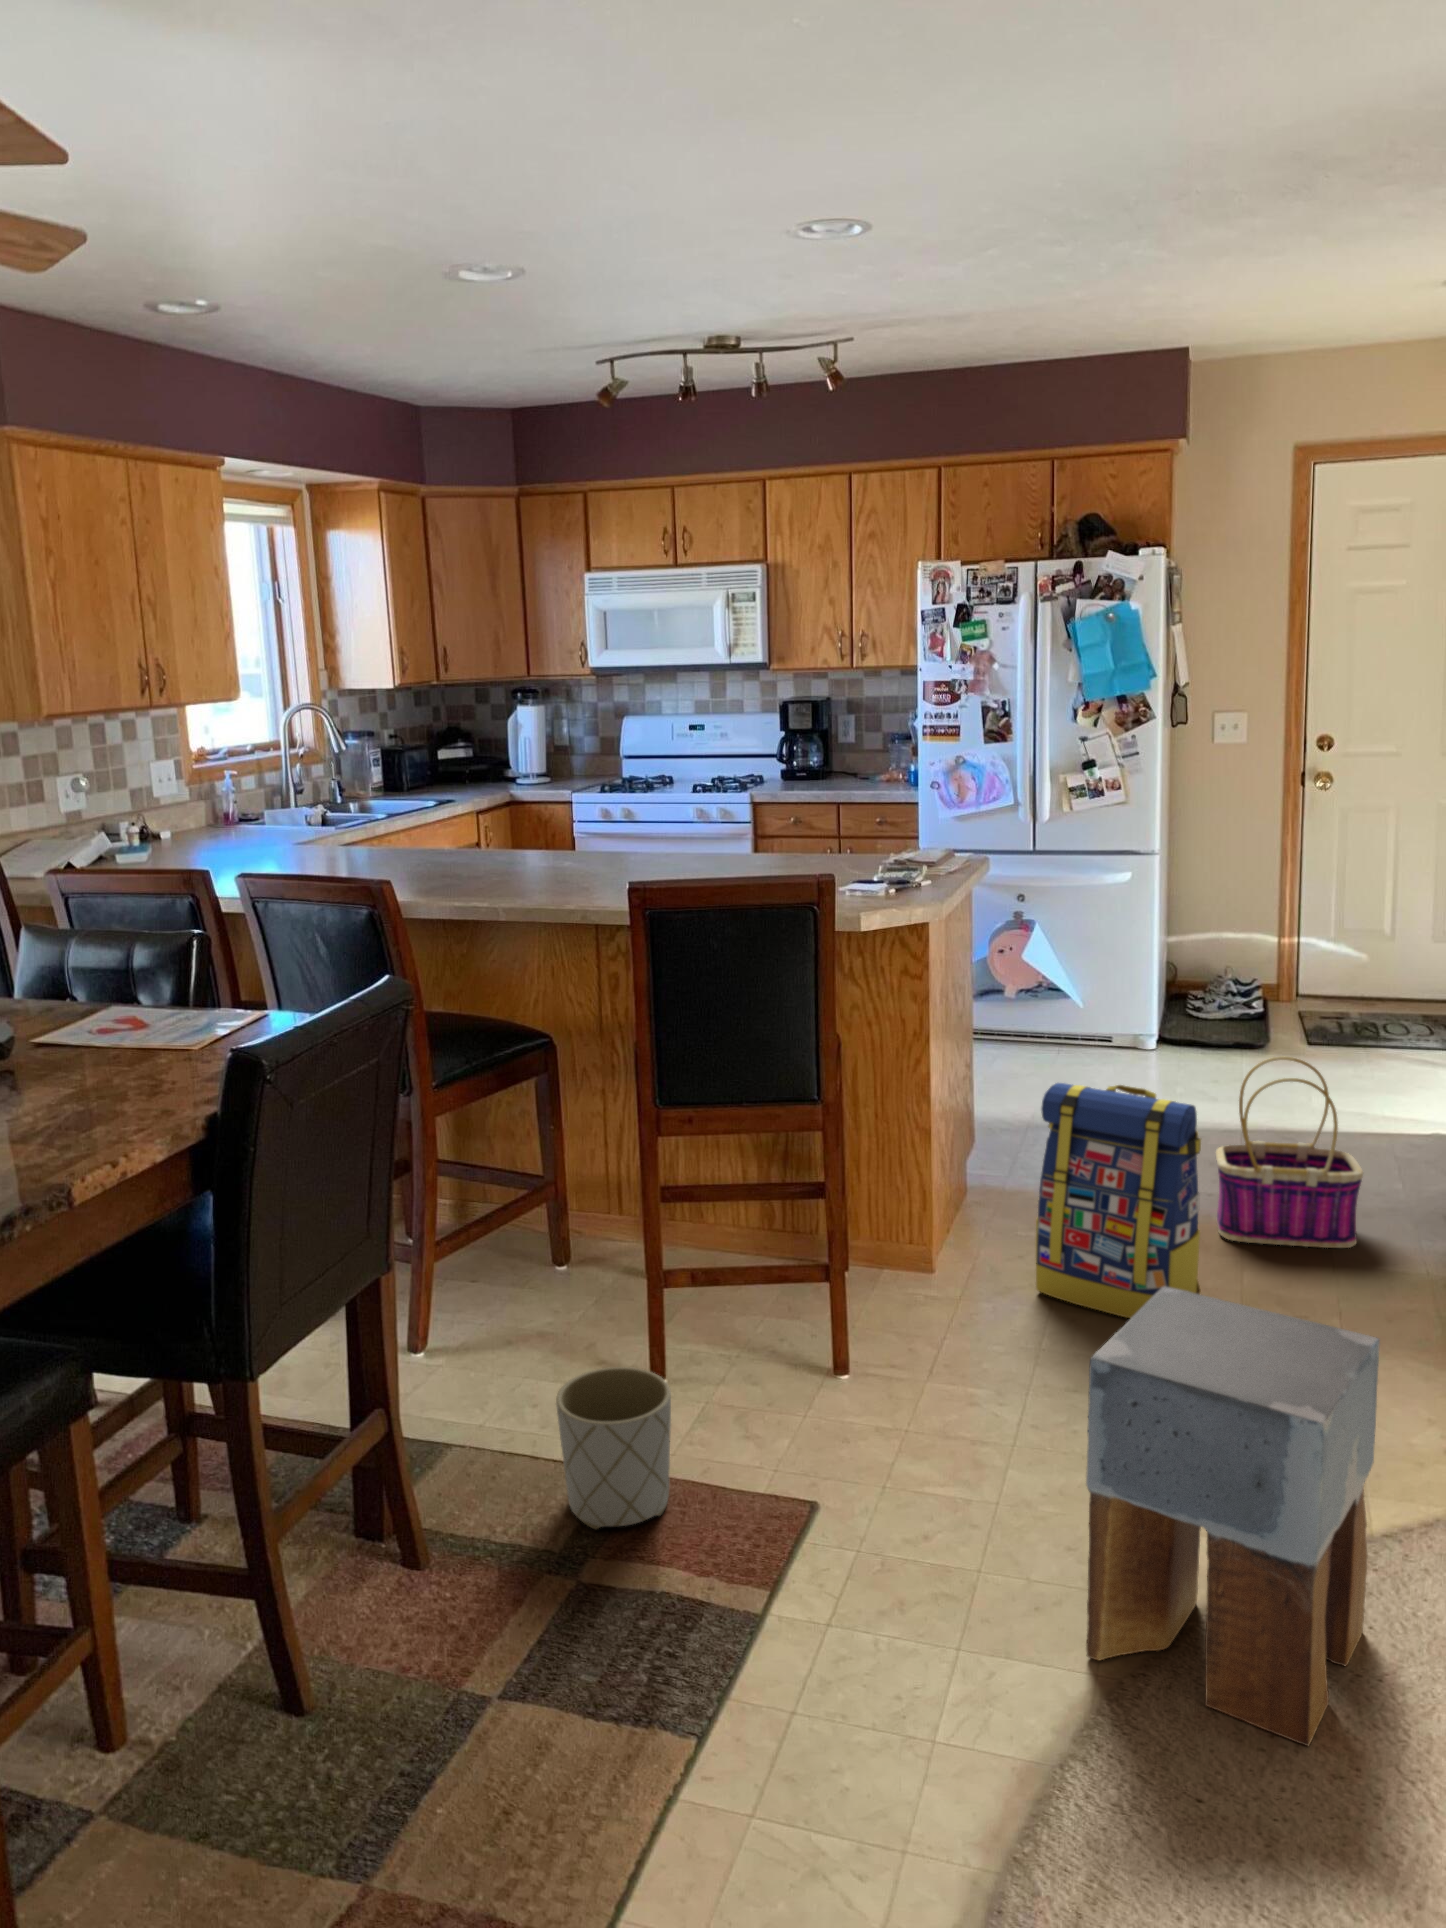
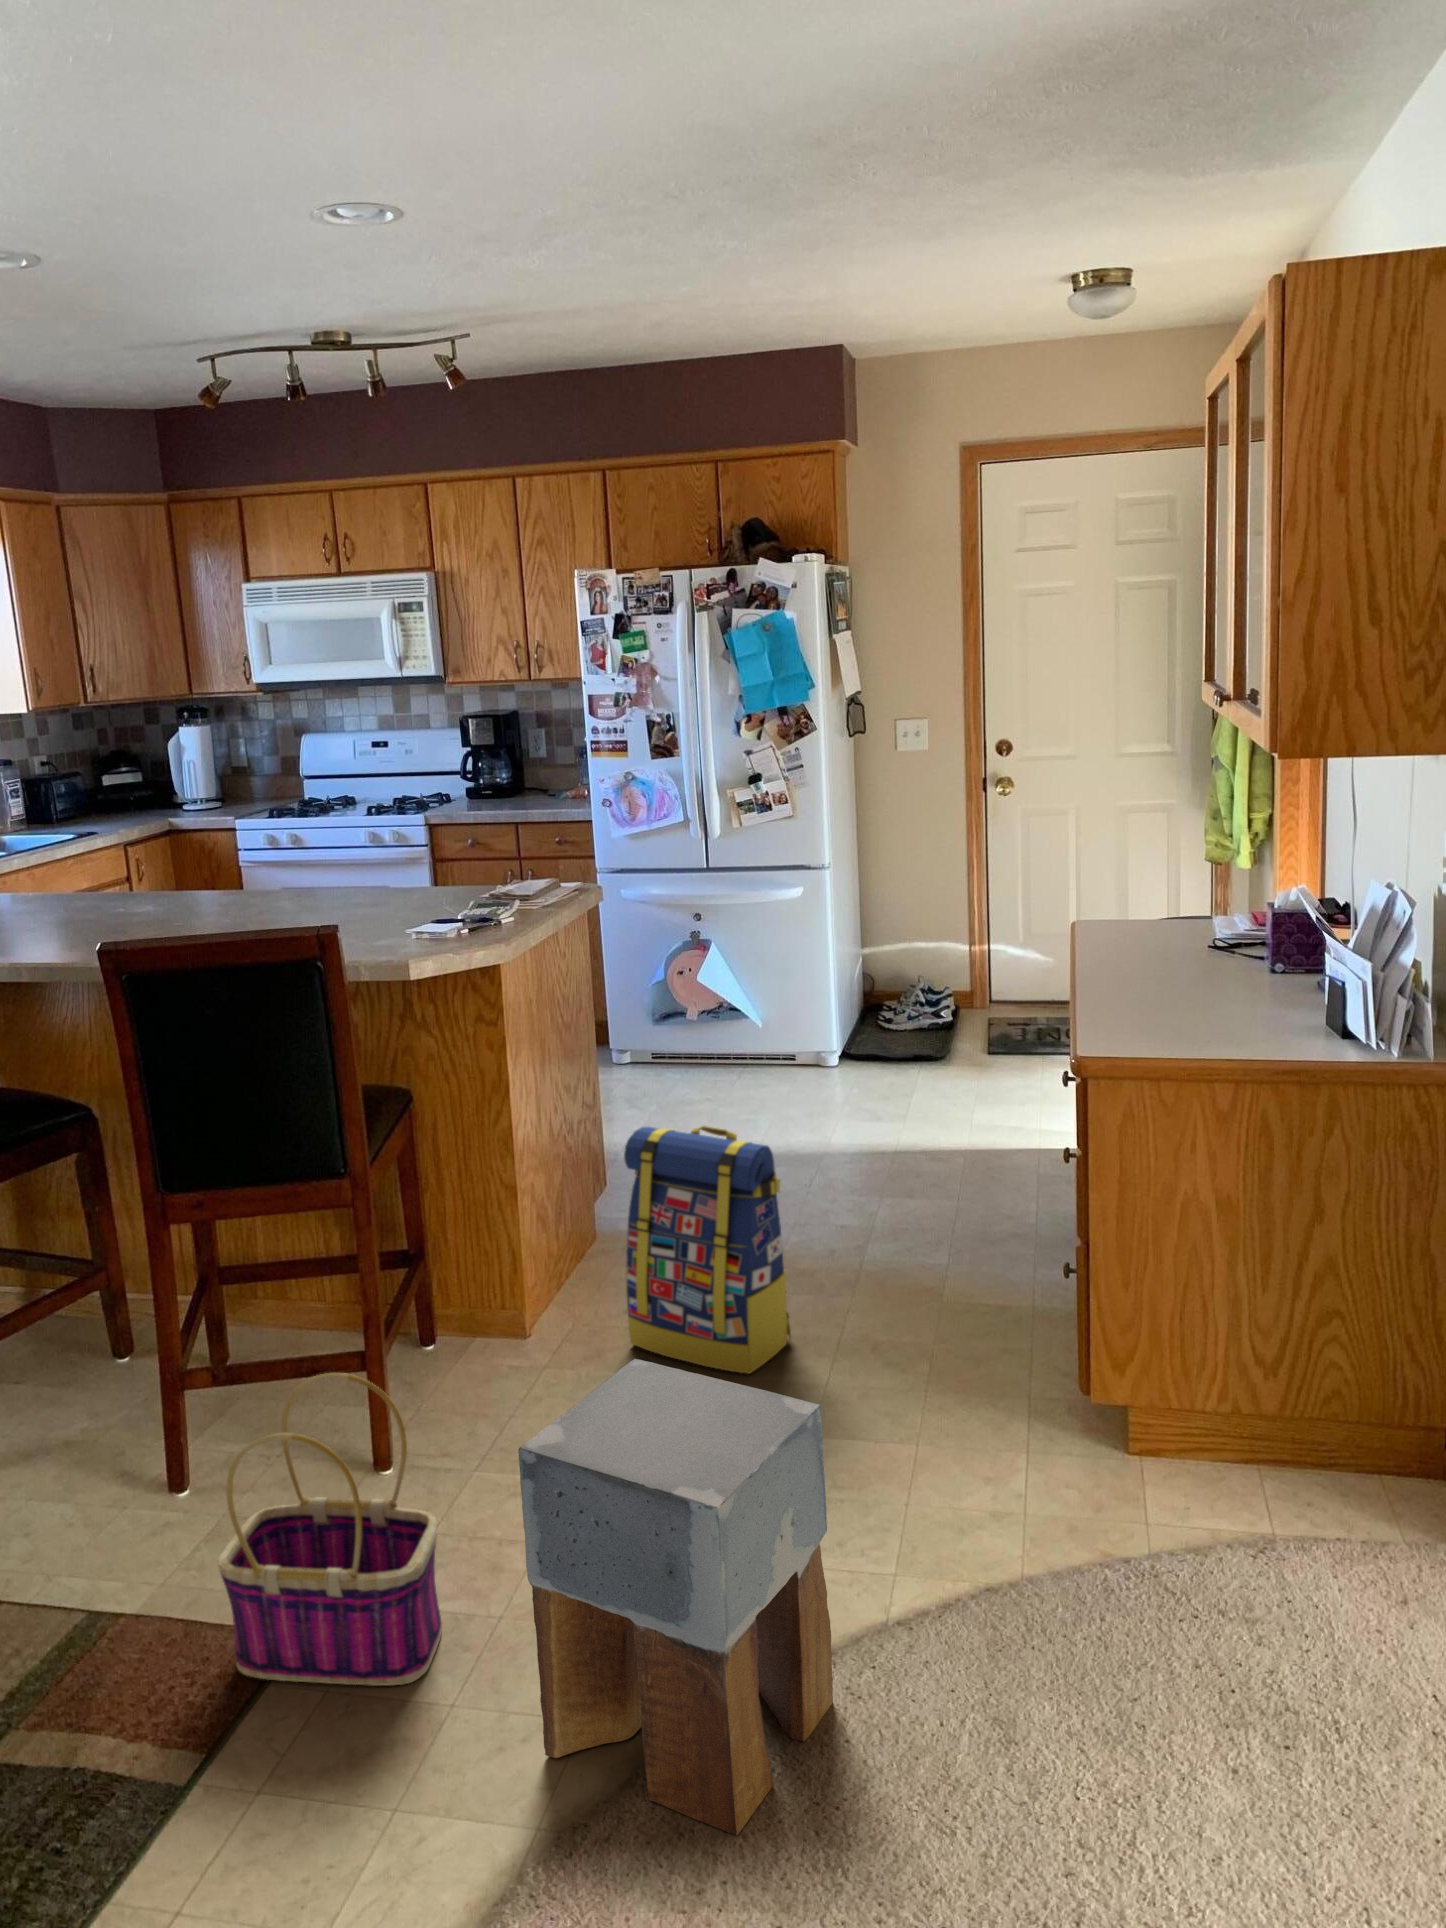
basket: present [1216,1057,1363,1248] -> present [217,1373,442,1686]
planter: present [556,1367,671,1529] -> none [28,1472,167,1653]

